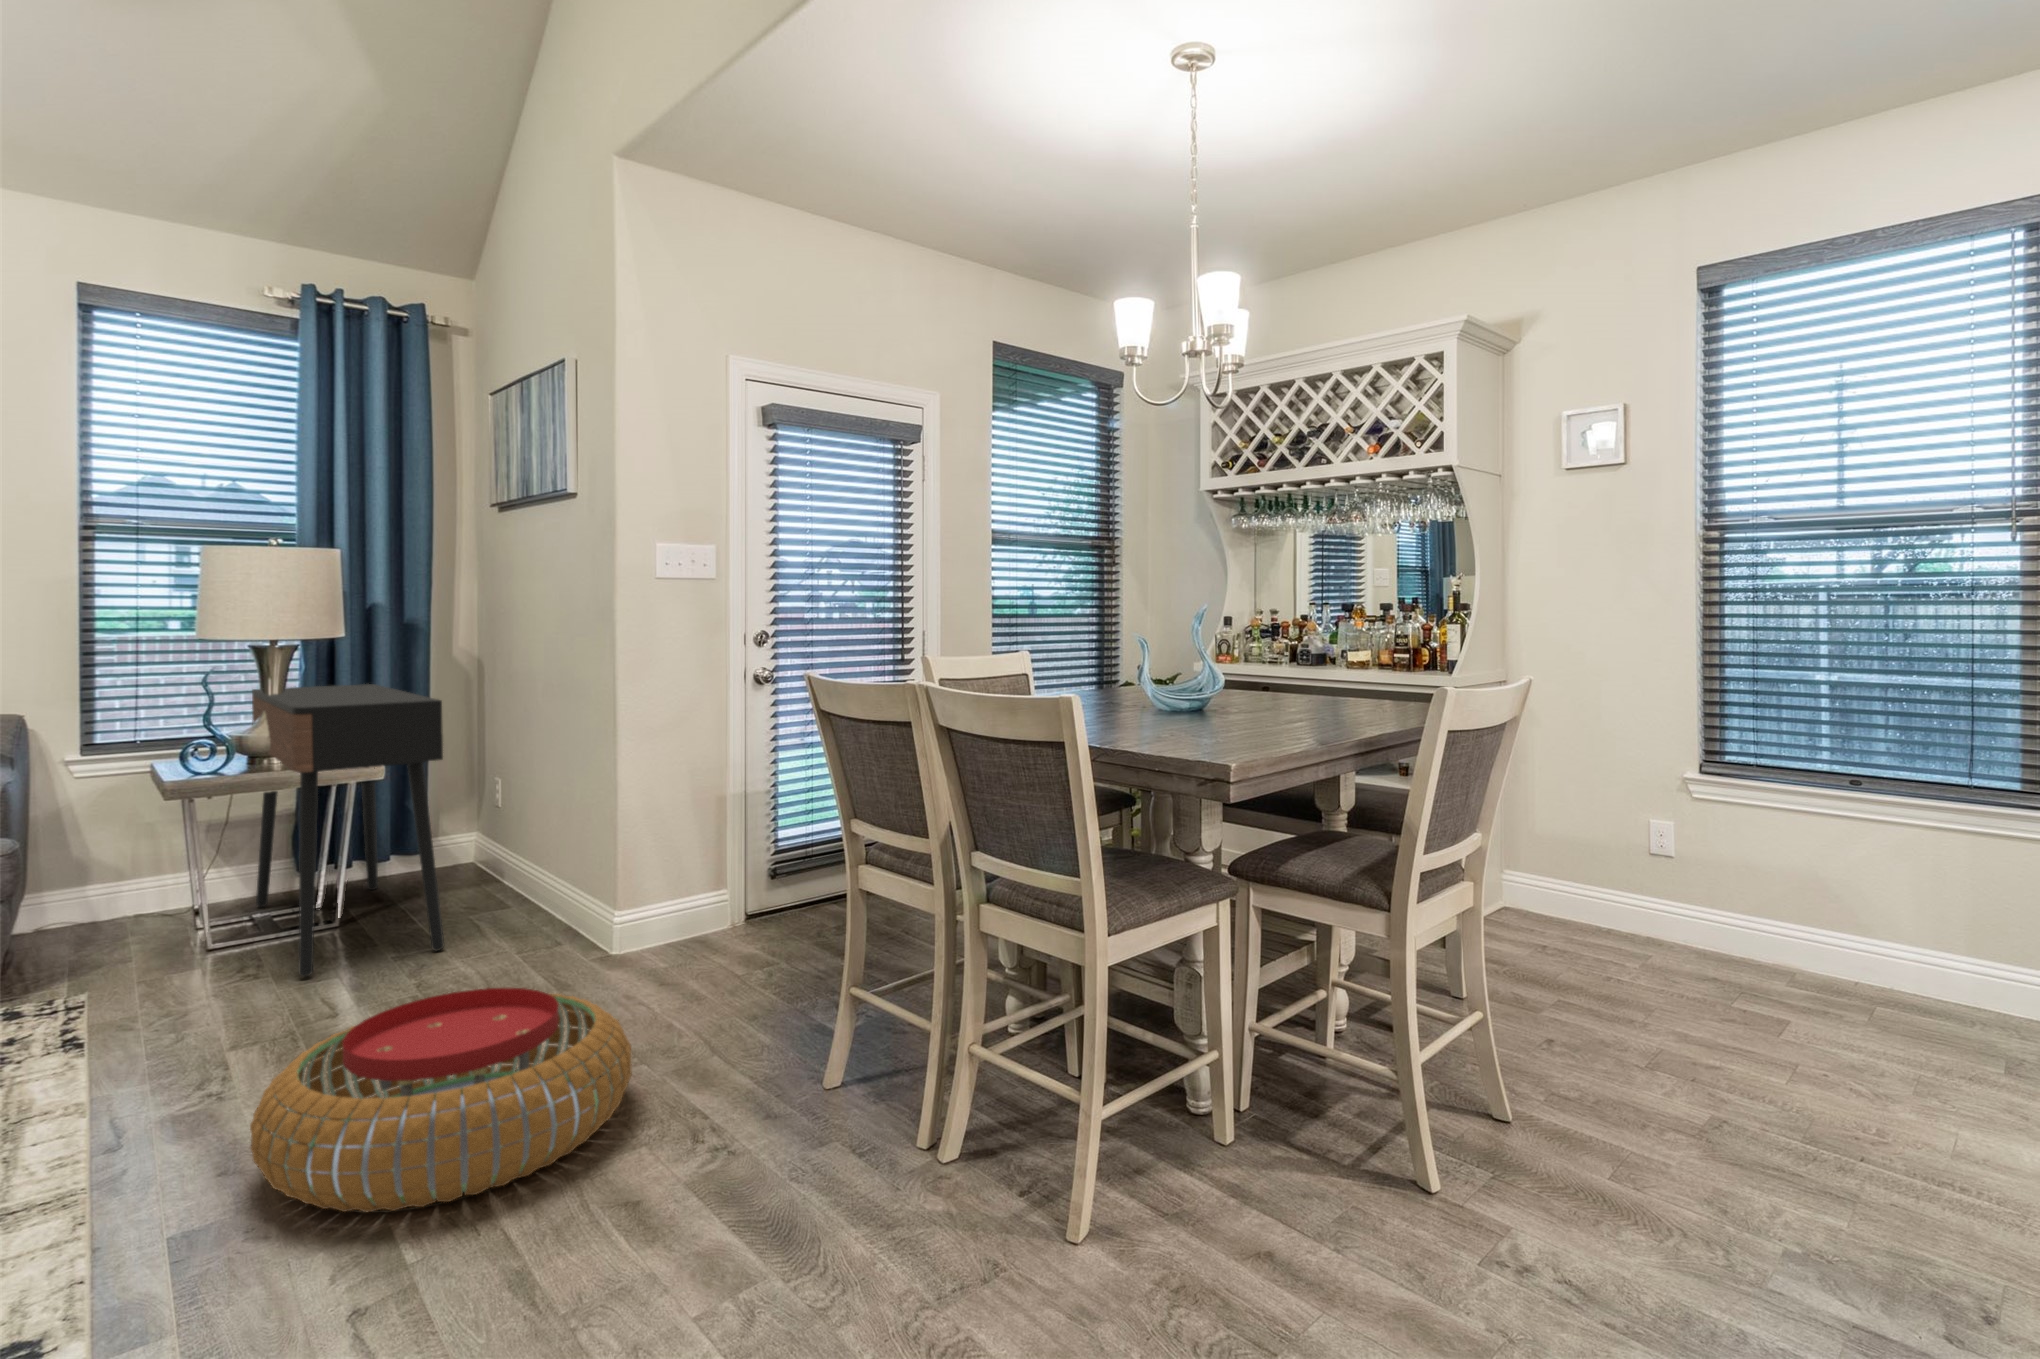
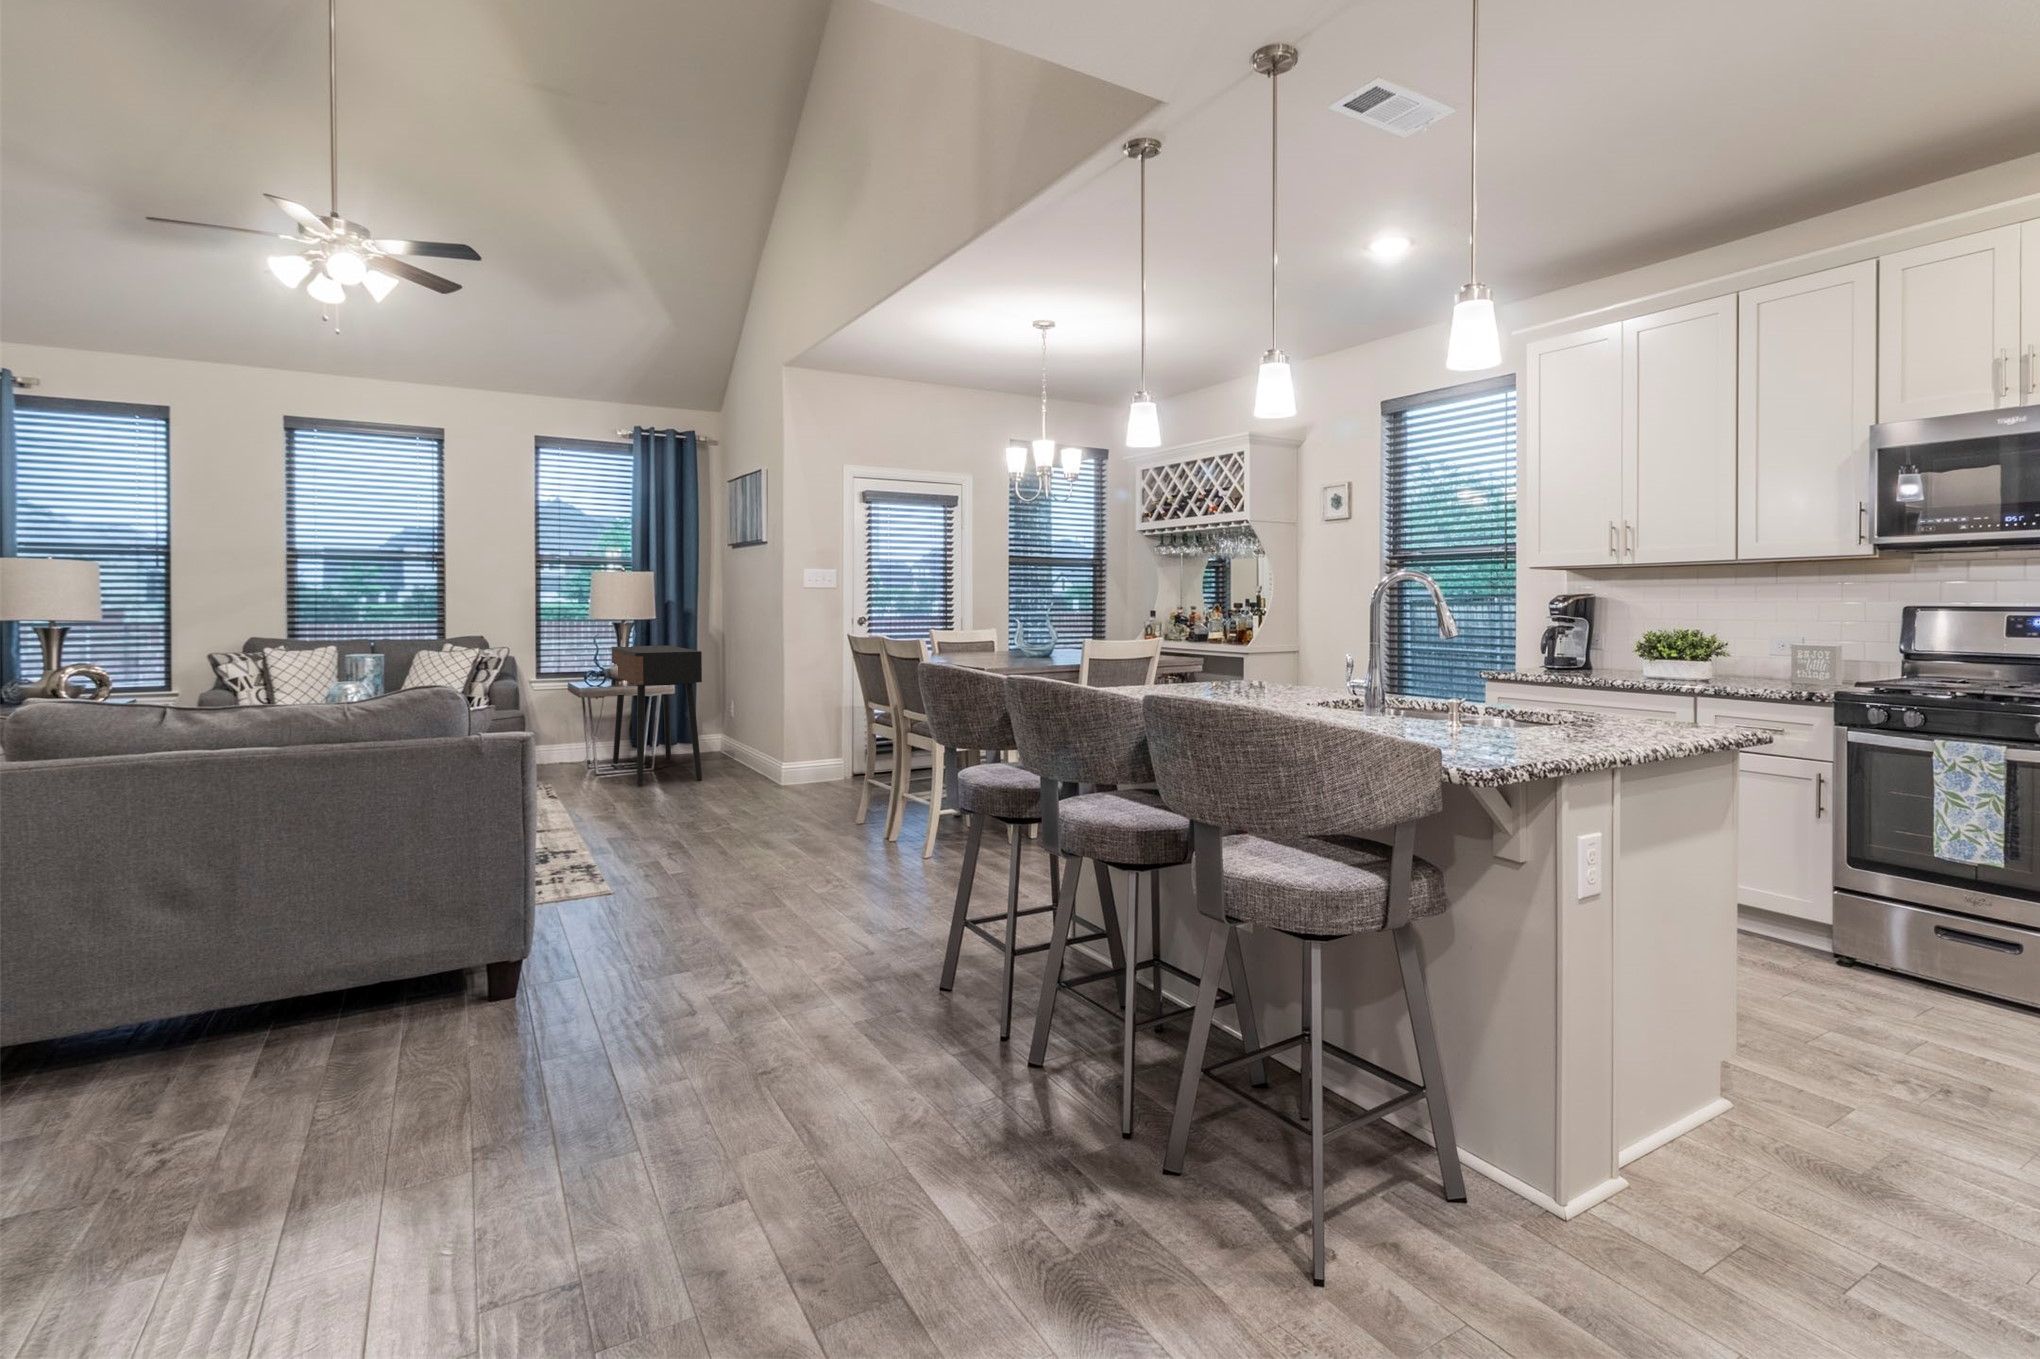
pouf: present [250,988,632,1212] -> none [628,773,773,840]

